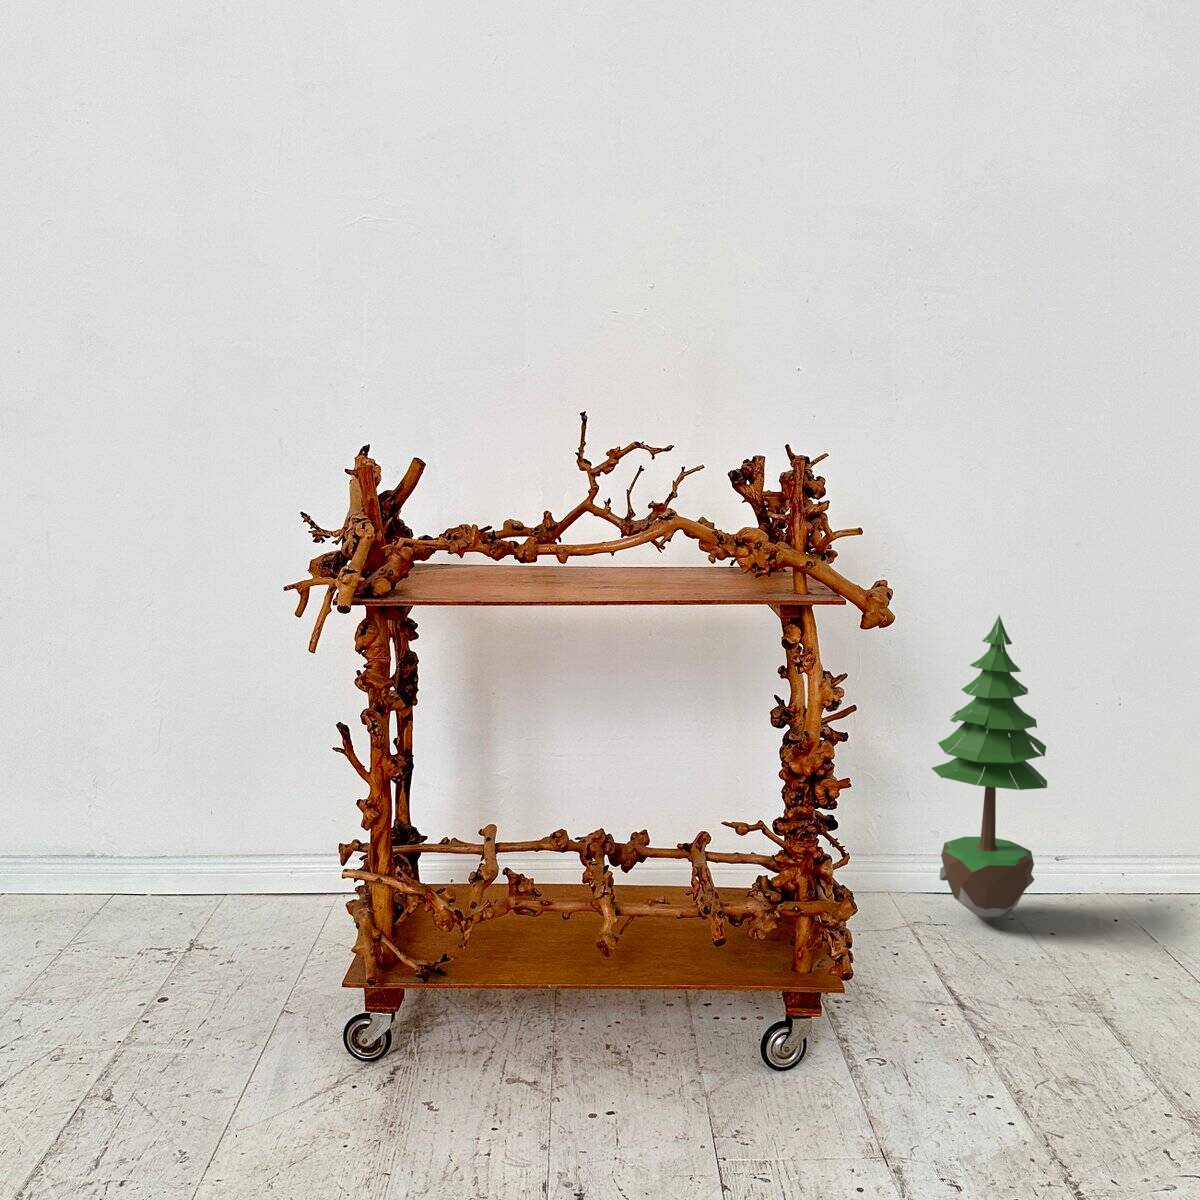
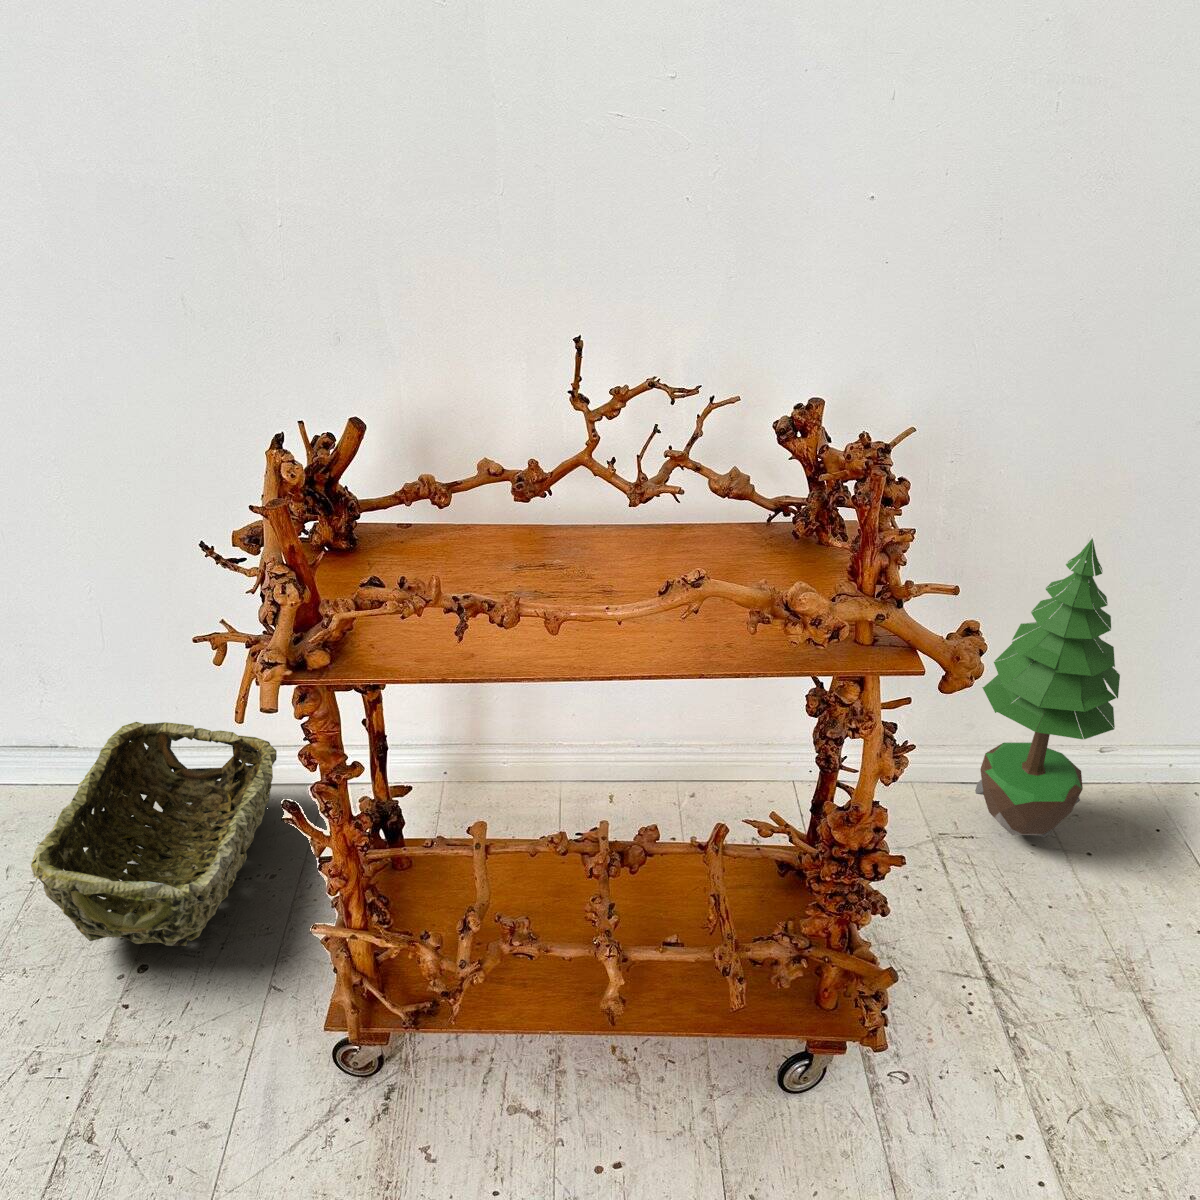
woven basket: none [82,813,299,977] -> present [31,722,277,946]

